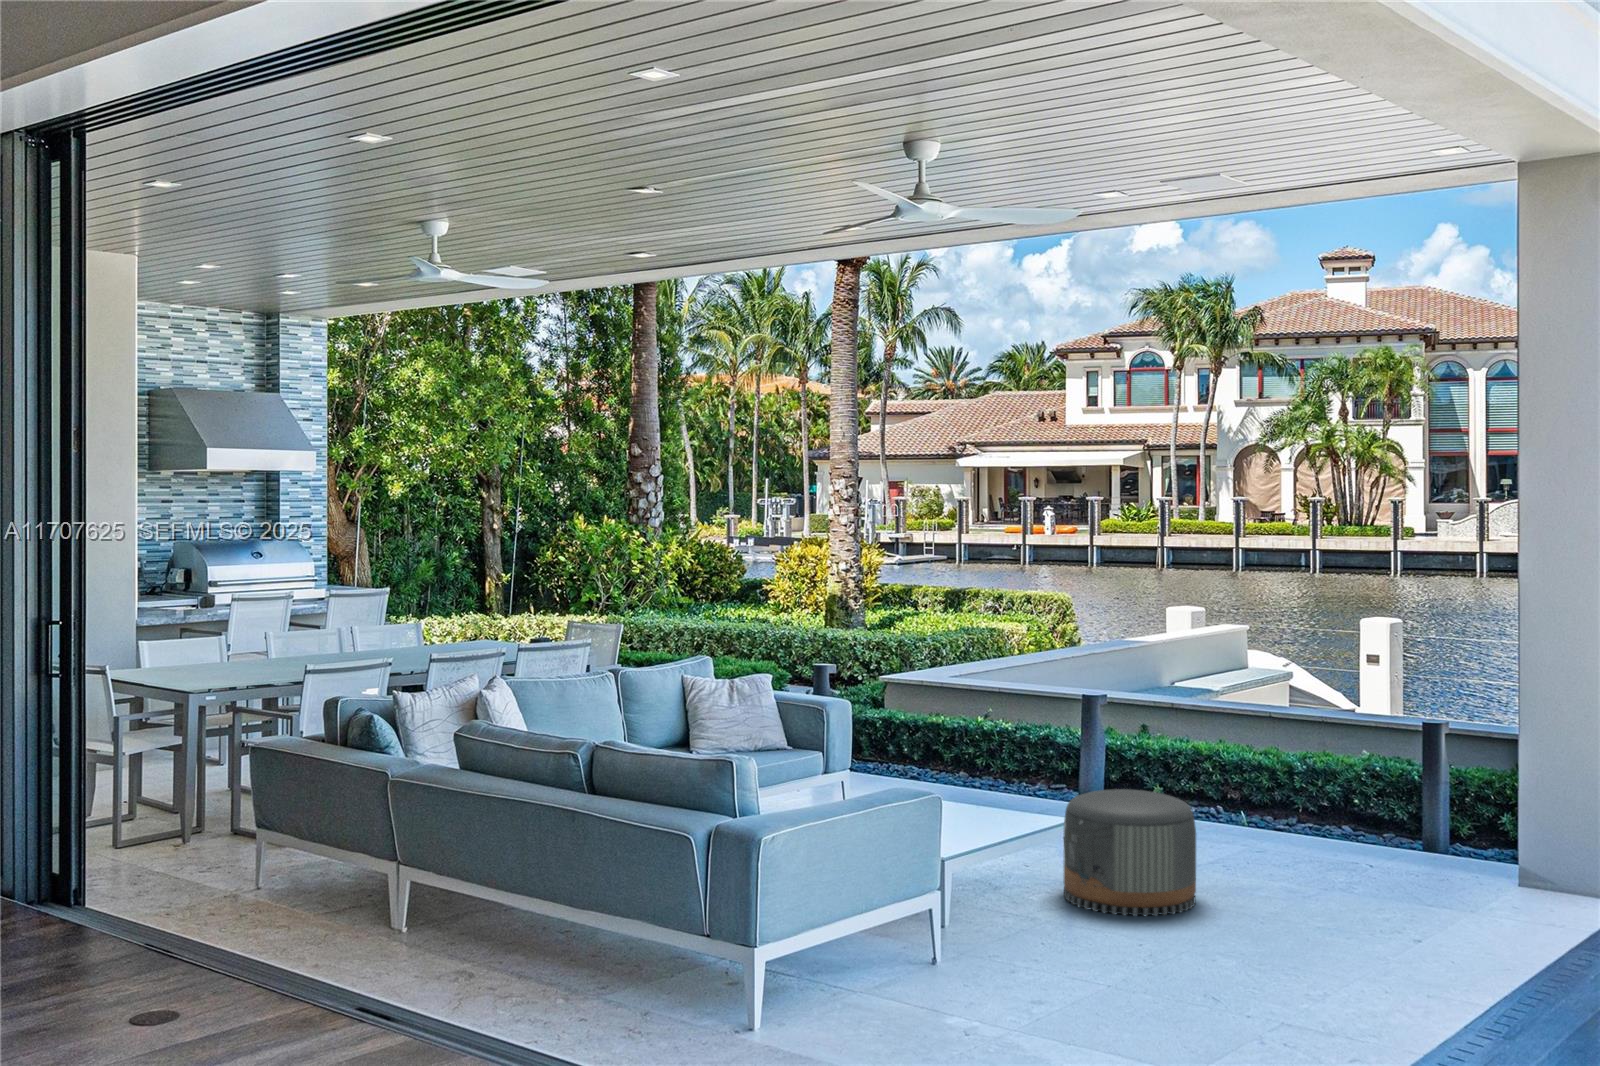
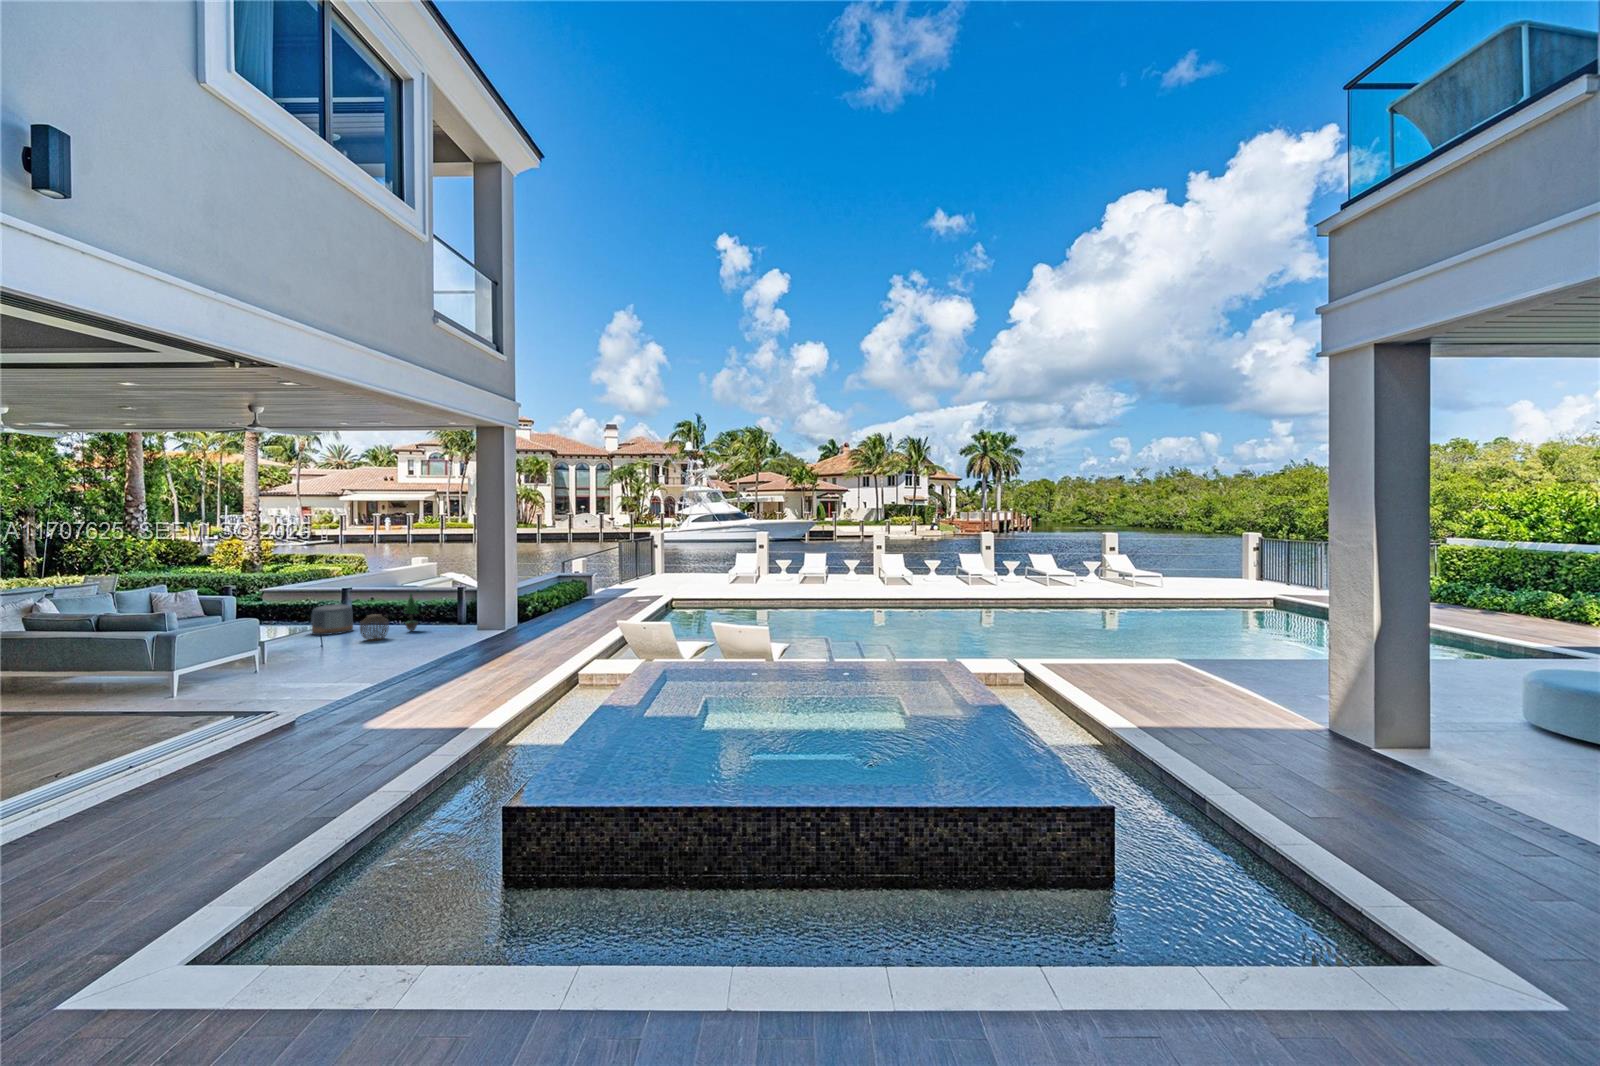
potted tree: none [1422,784,1494,965] -> present [405,594,418,631]
woven basket: none [1289,883,1409,1016] -> present [360,614,389,641]

